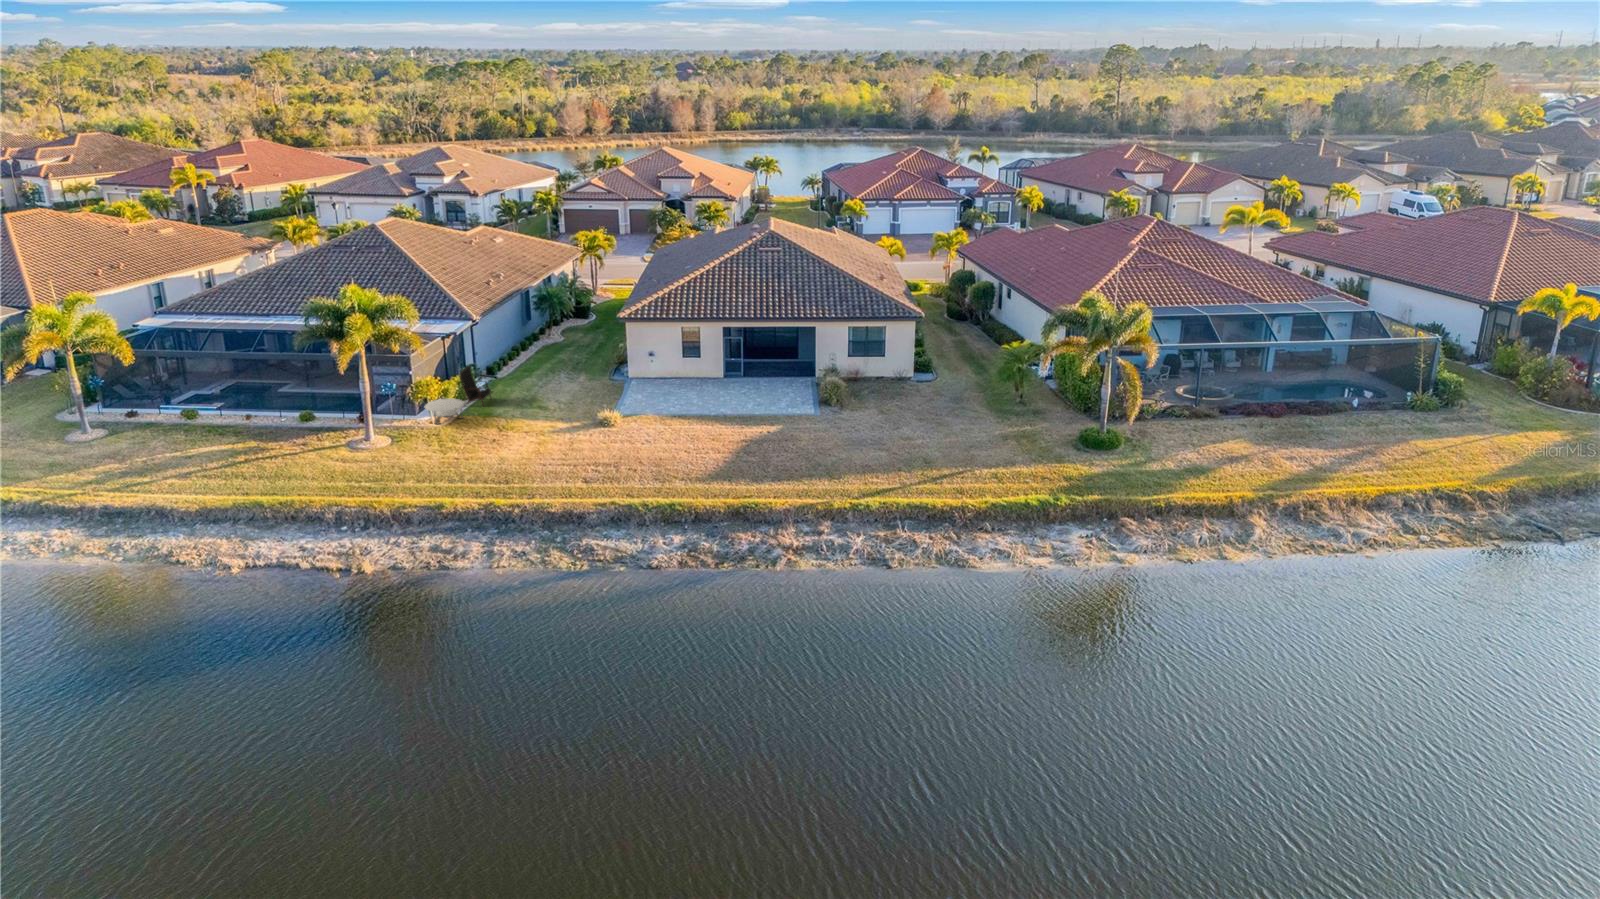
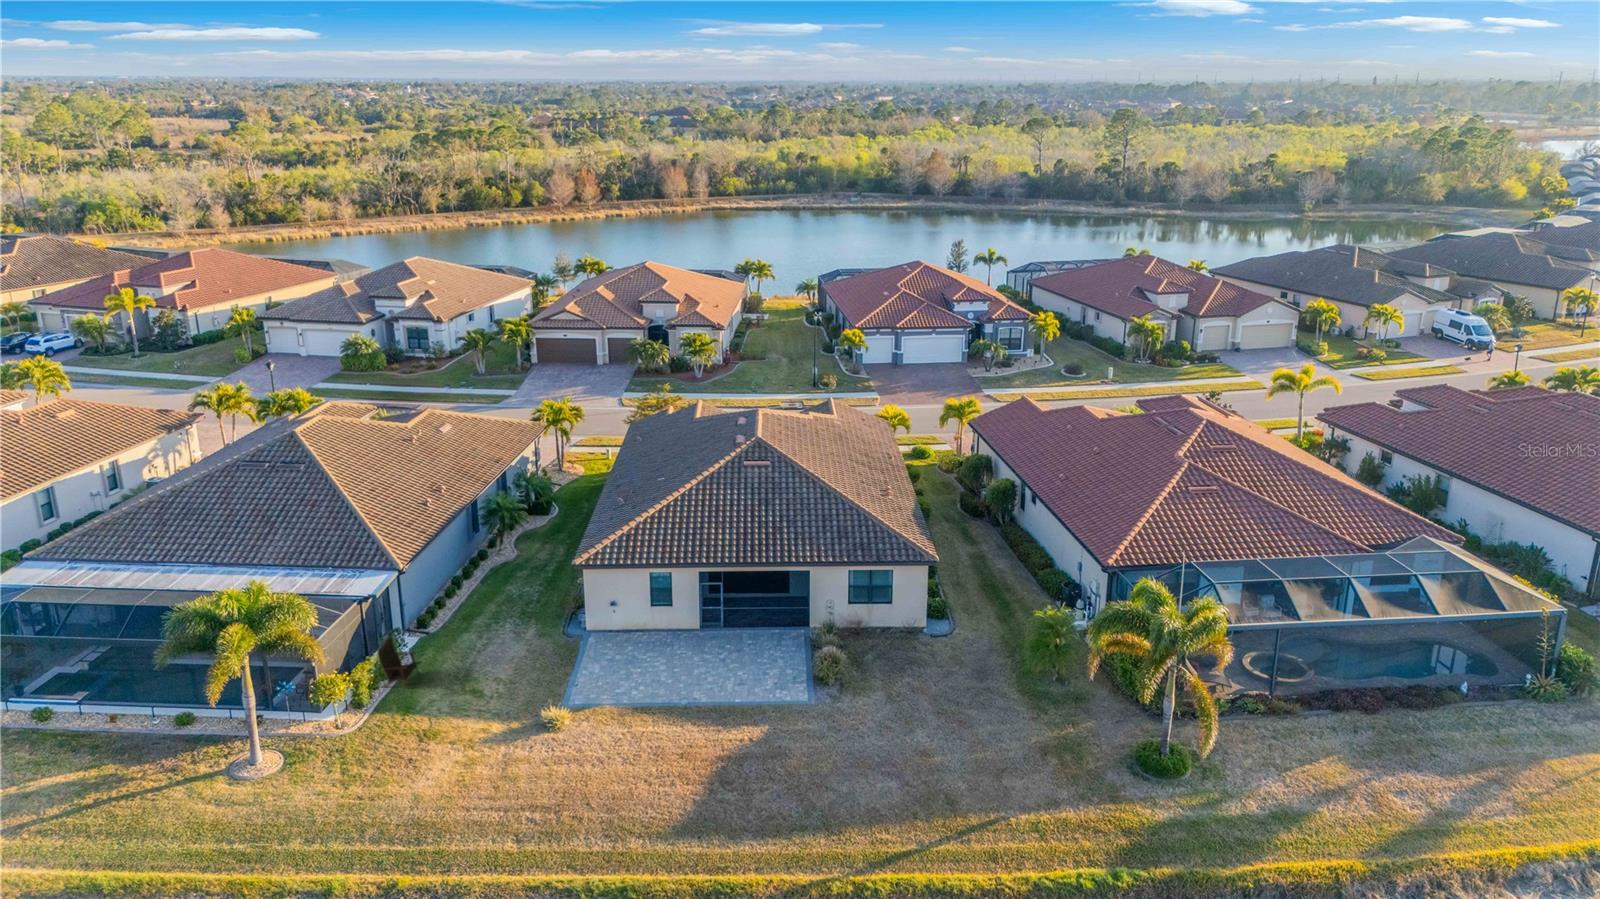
round table: present [425,399,464,424] -> none [331,685,380,725]

